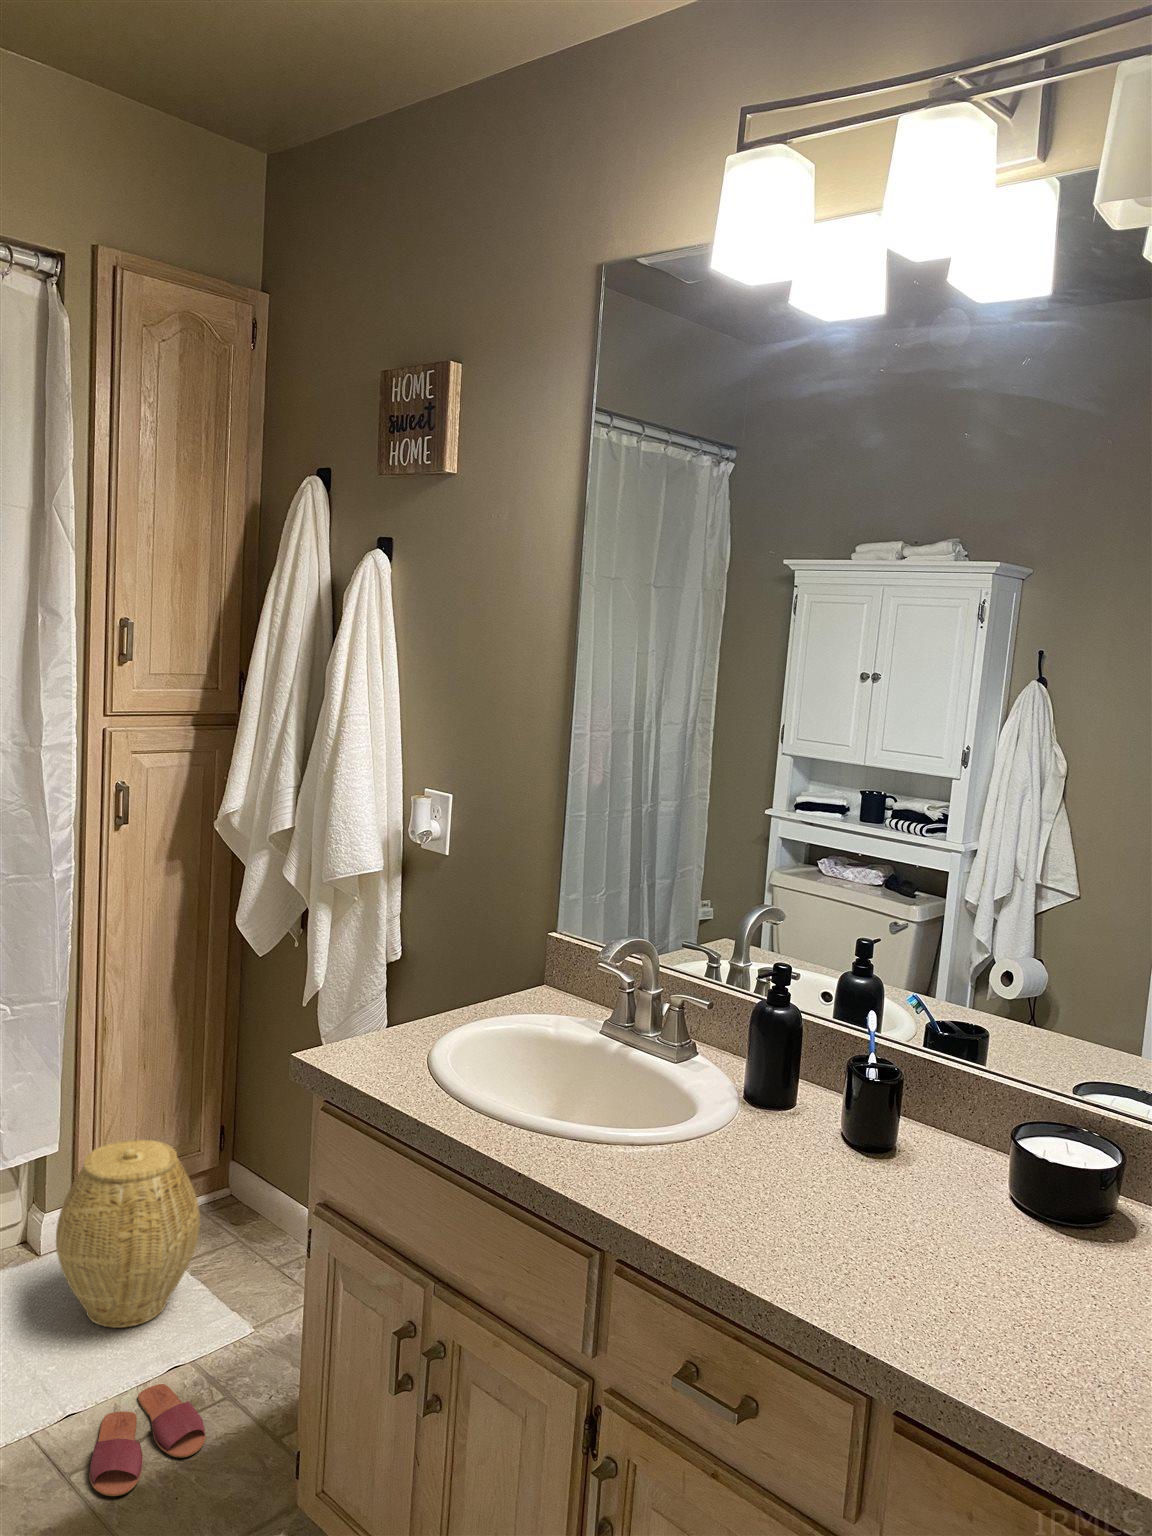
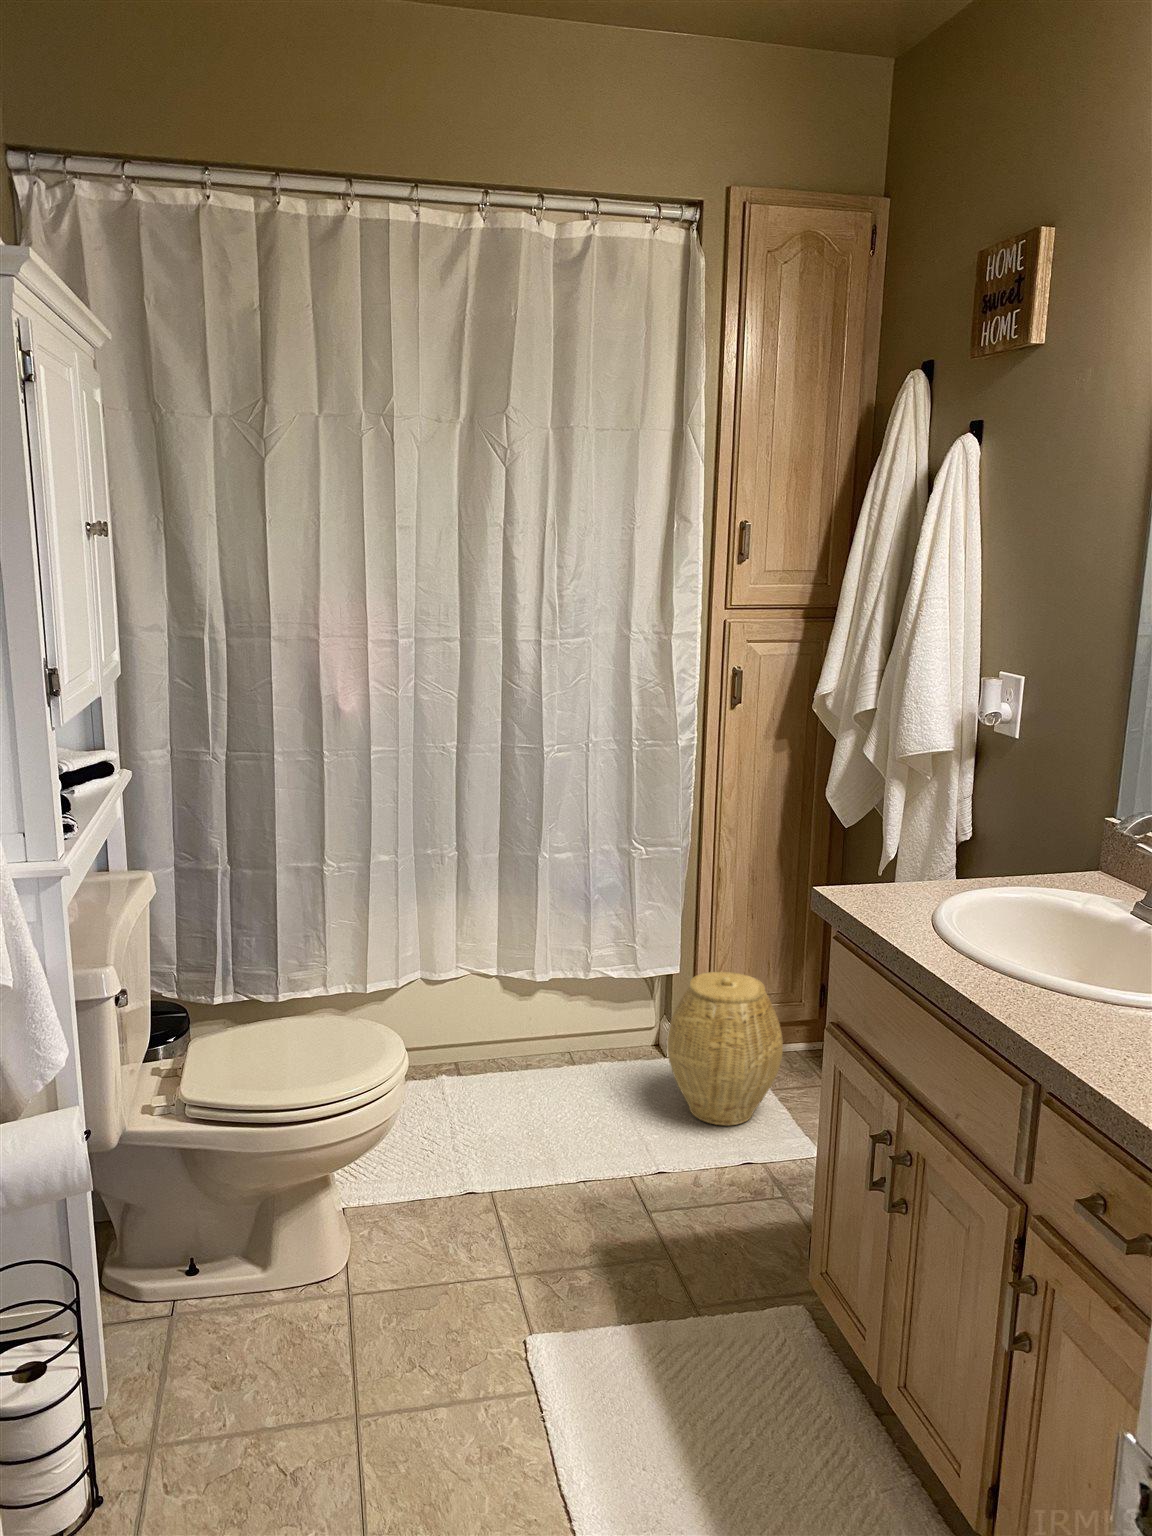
slippers: present [89,1384,206,1496] -> none [663,1173,759,1241]

